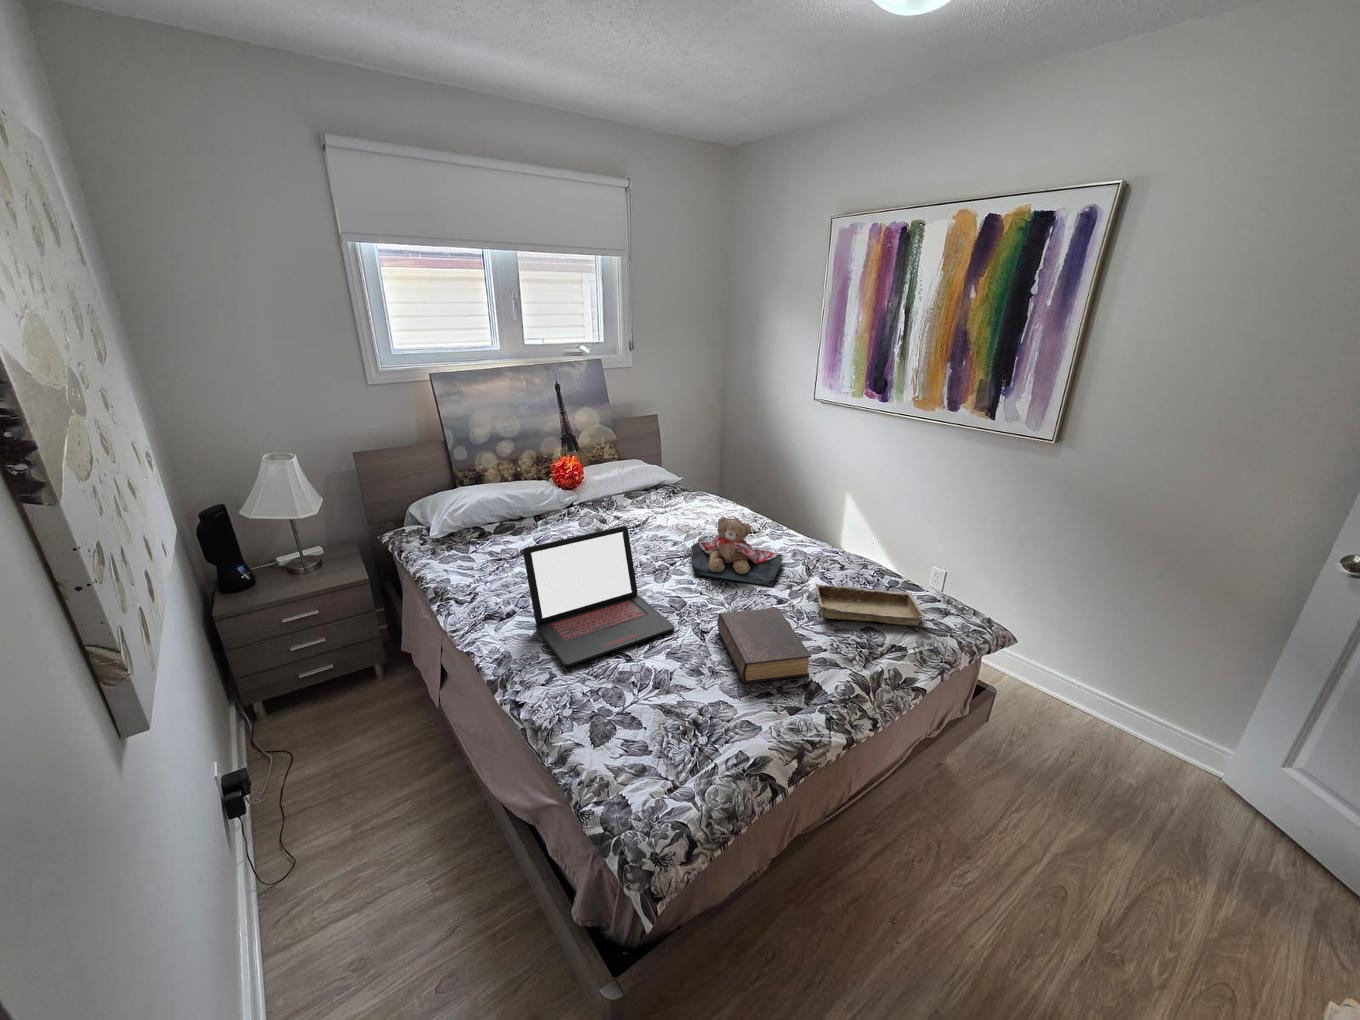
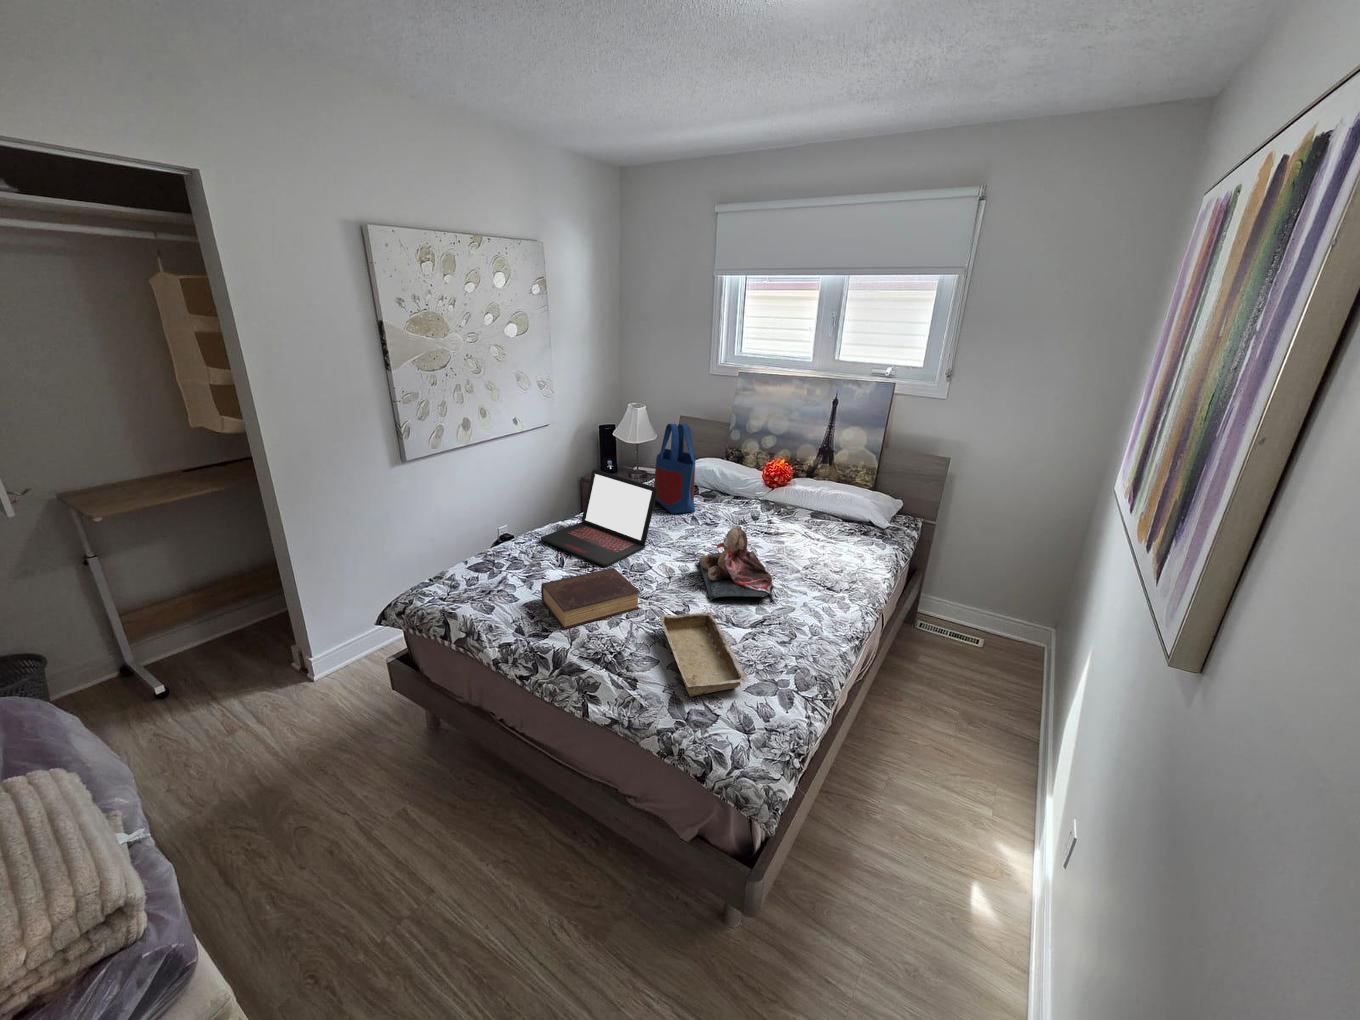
tote bag: none [475,452,562,565] -> present [654,423,696,514]

